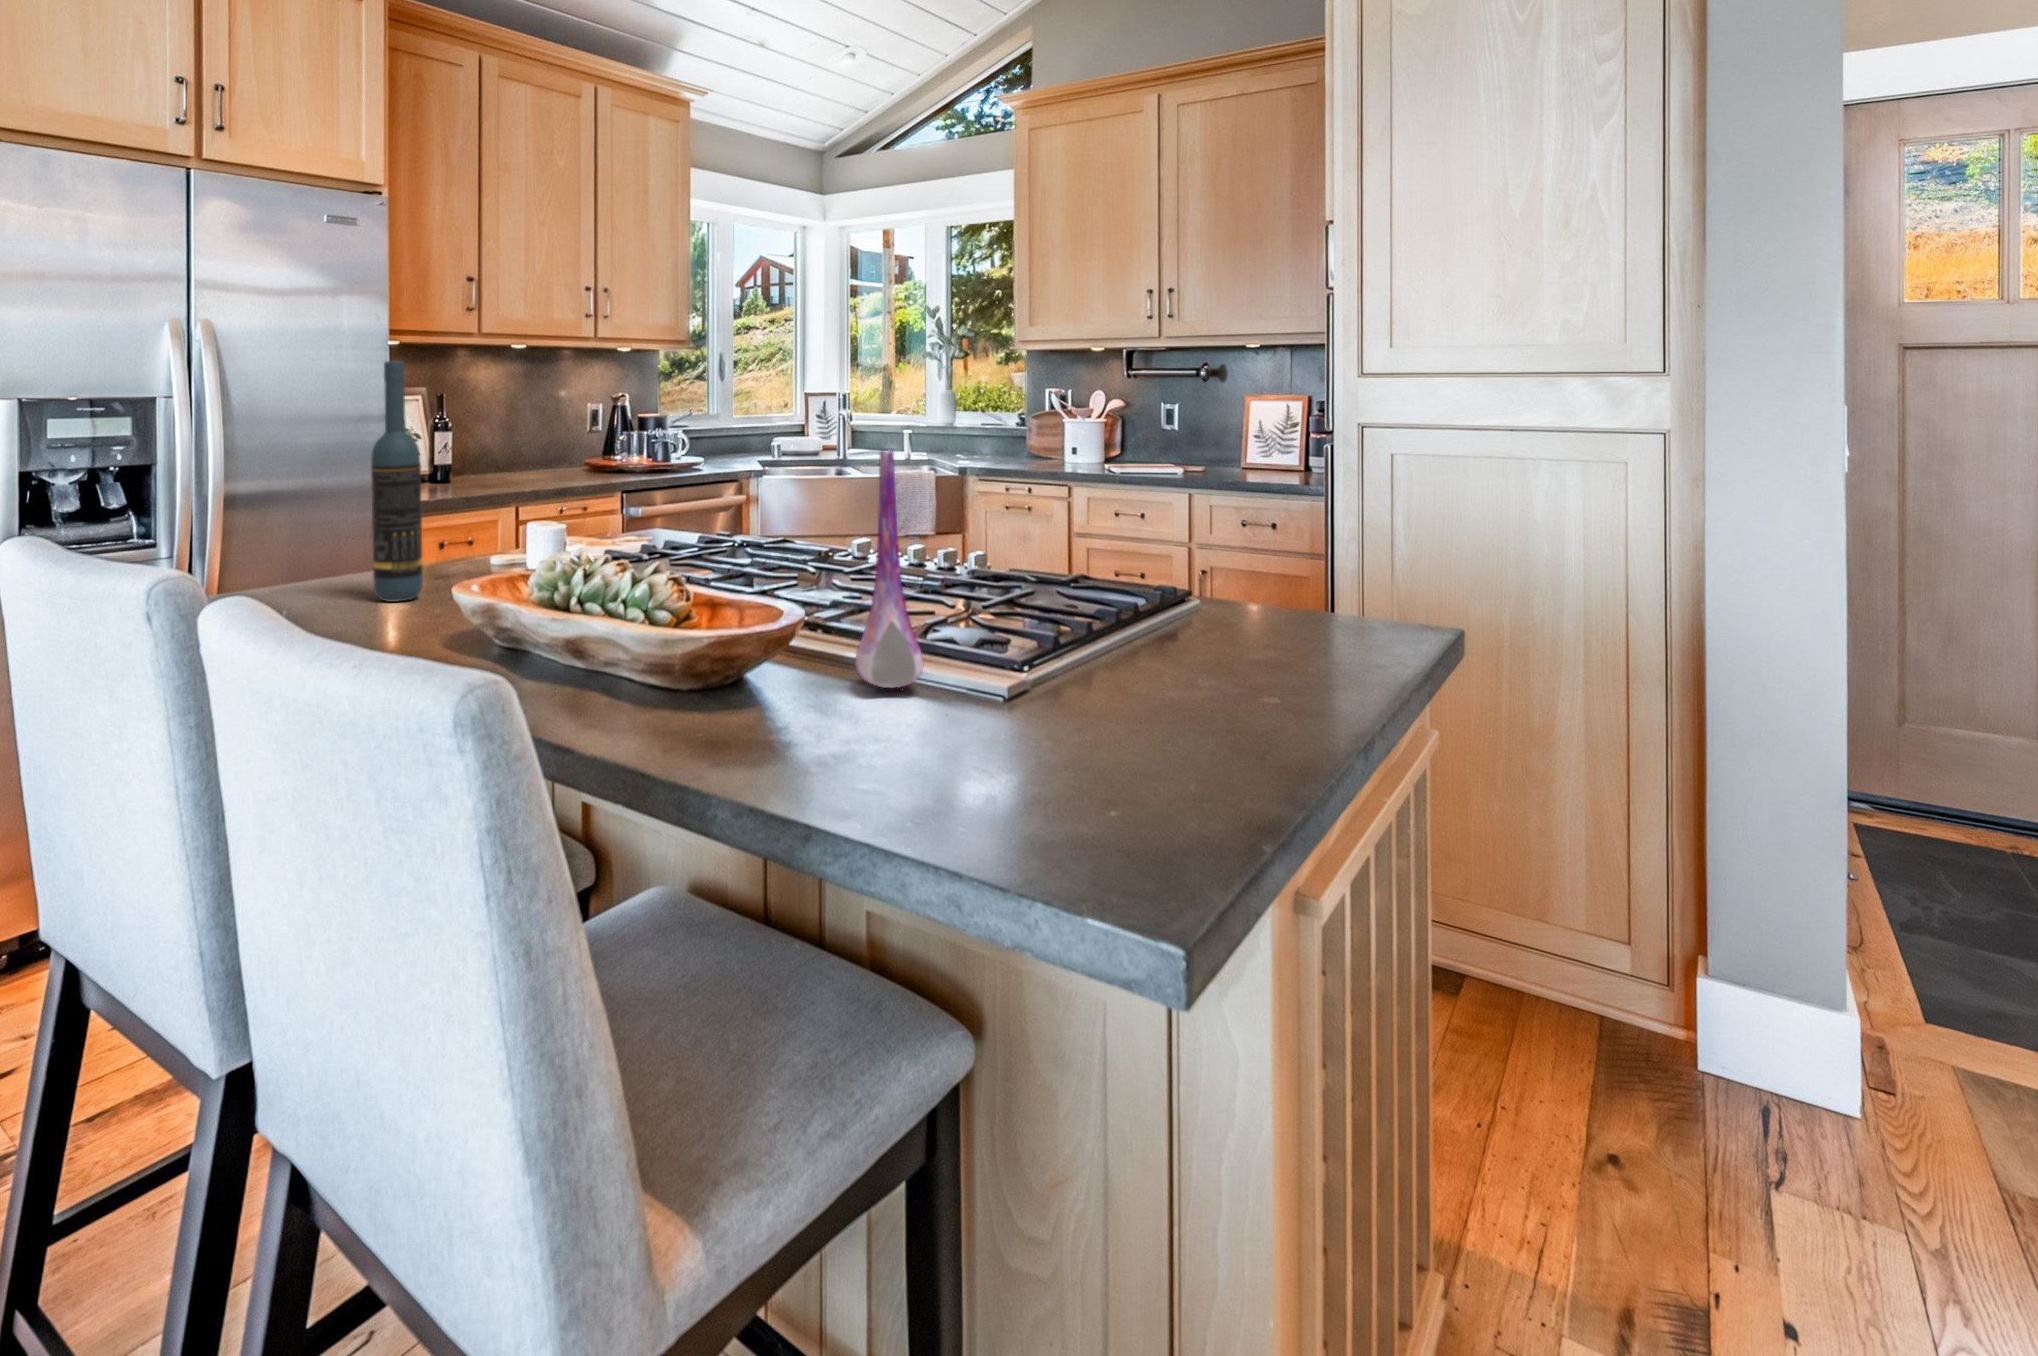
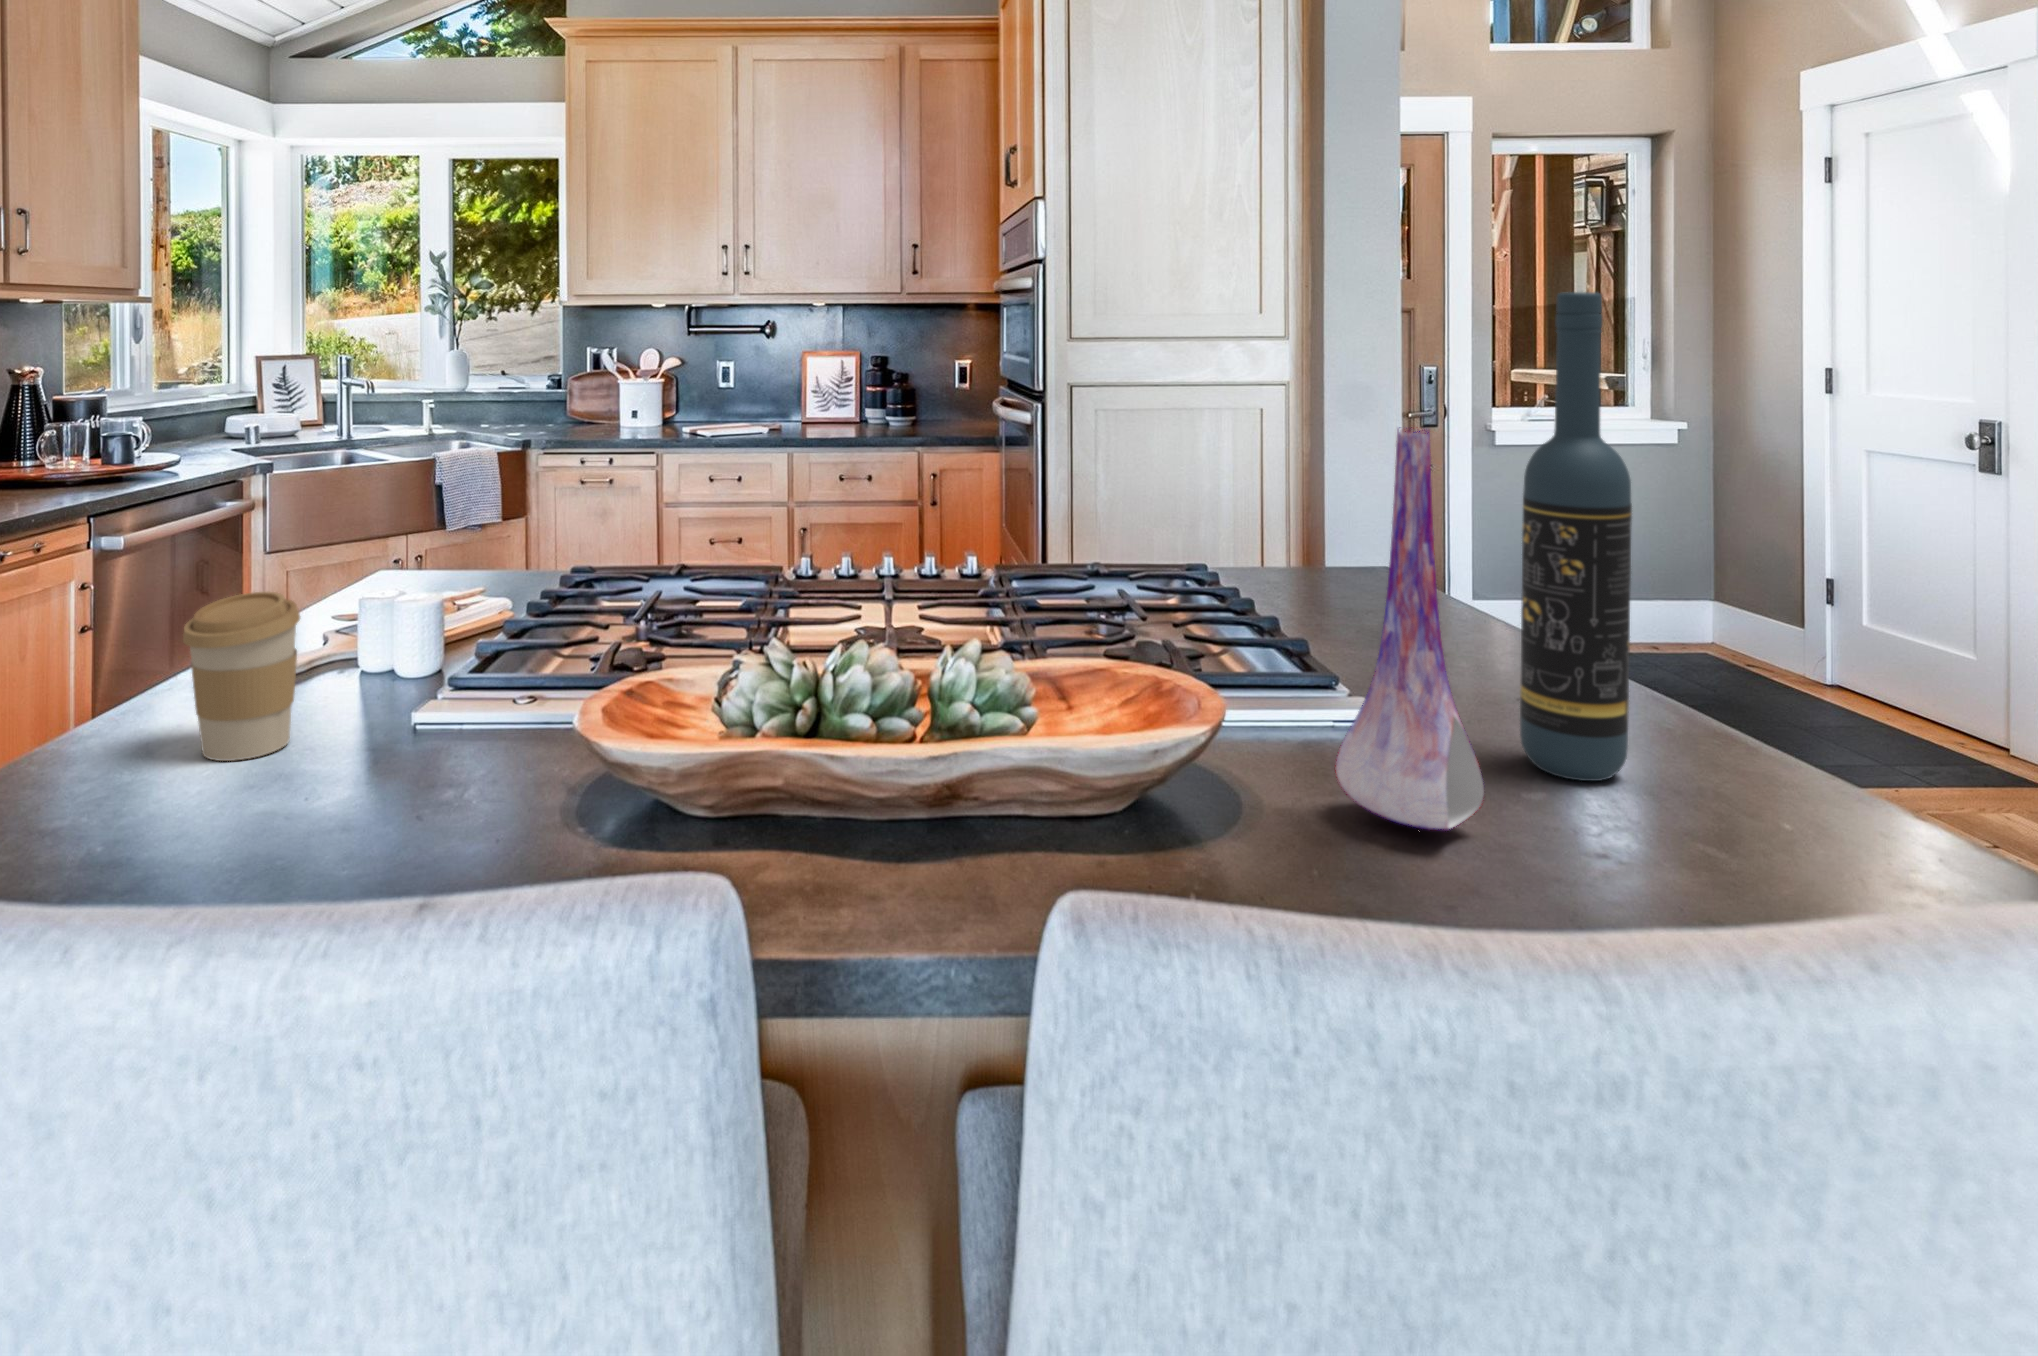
wine bottle: present [371,361,423,602] -> present [1520,292,1632,781]
coffee cup: none [451,511,506,591] -> present [183,592,300,761]

